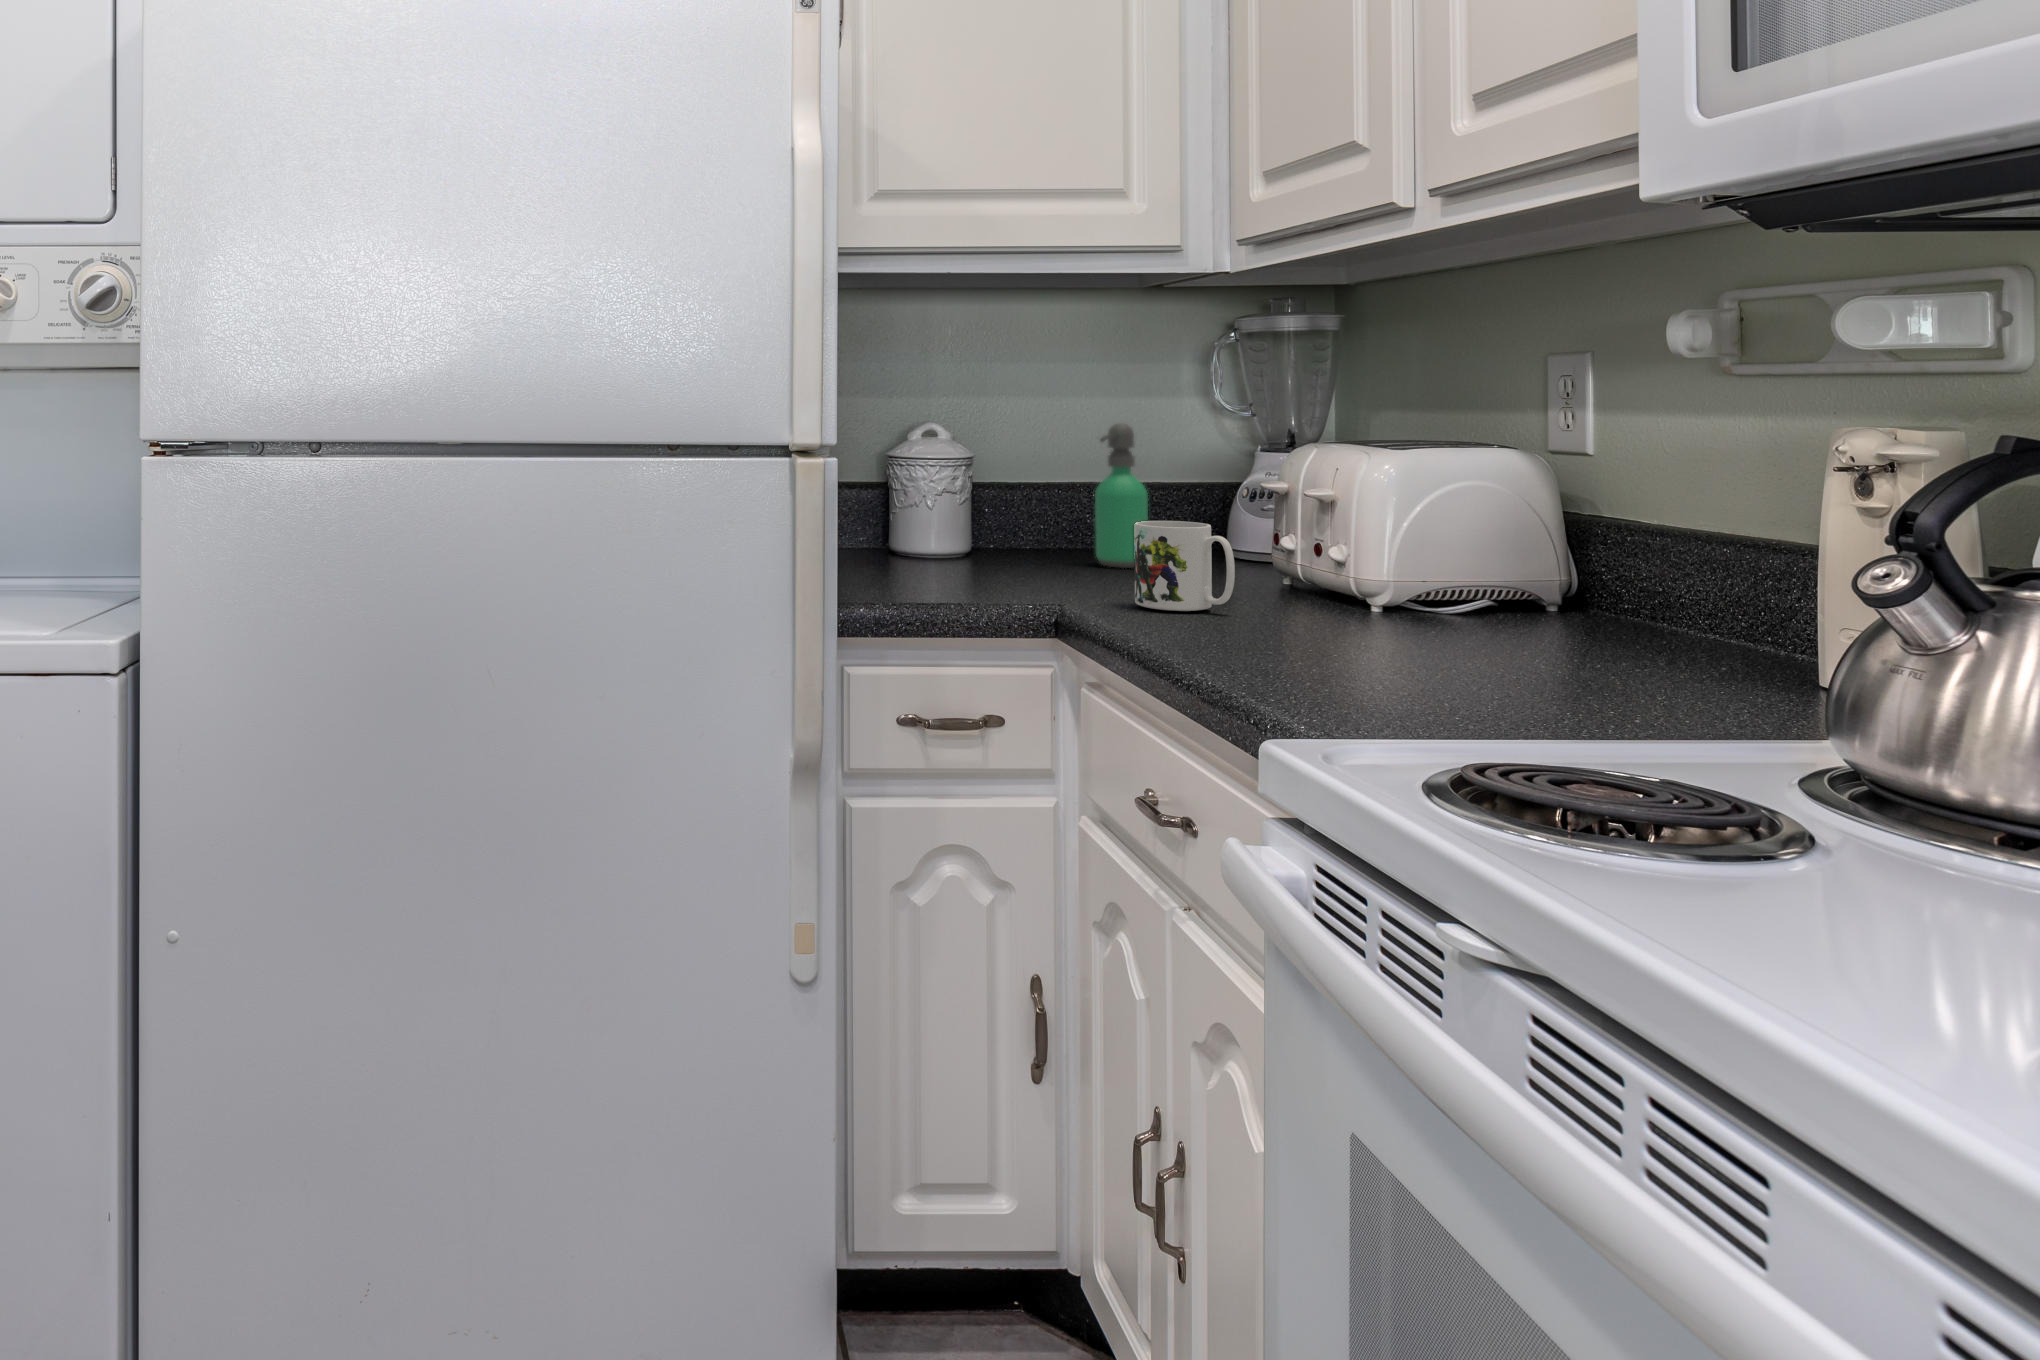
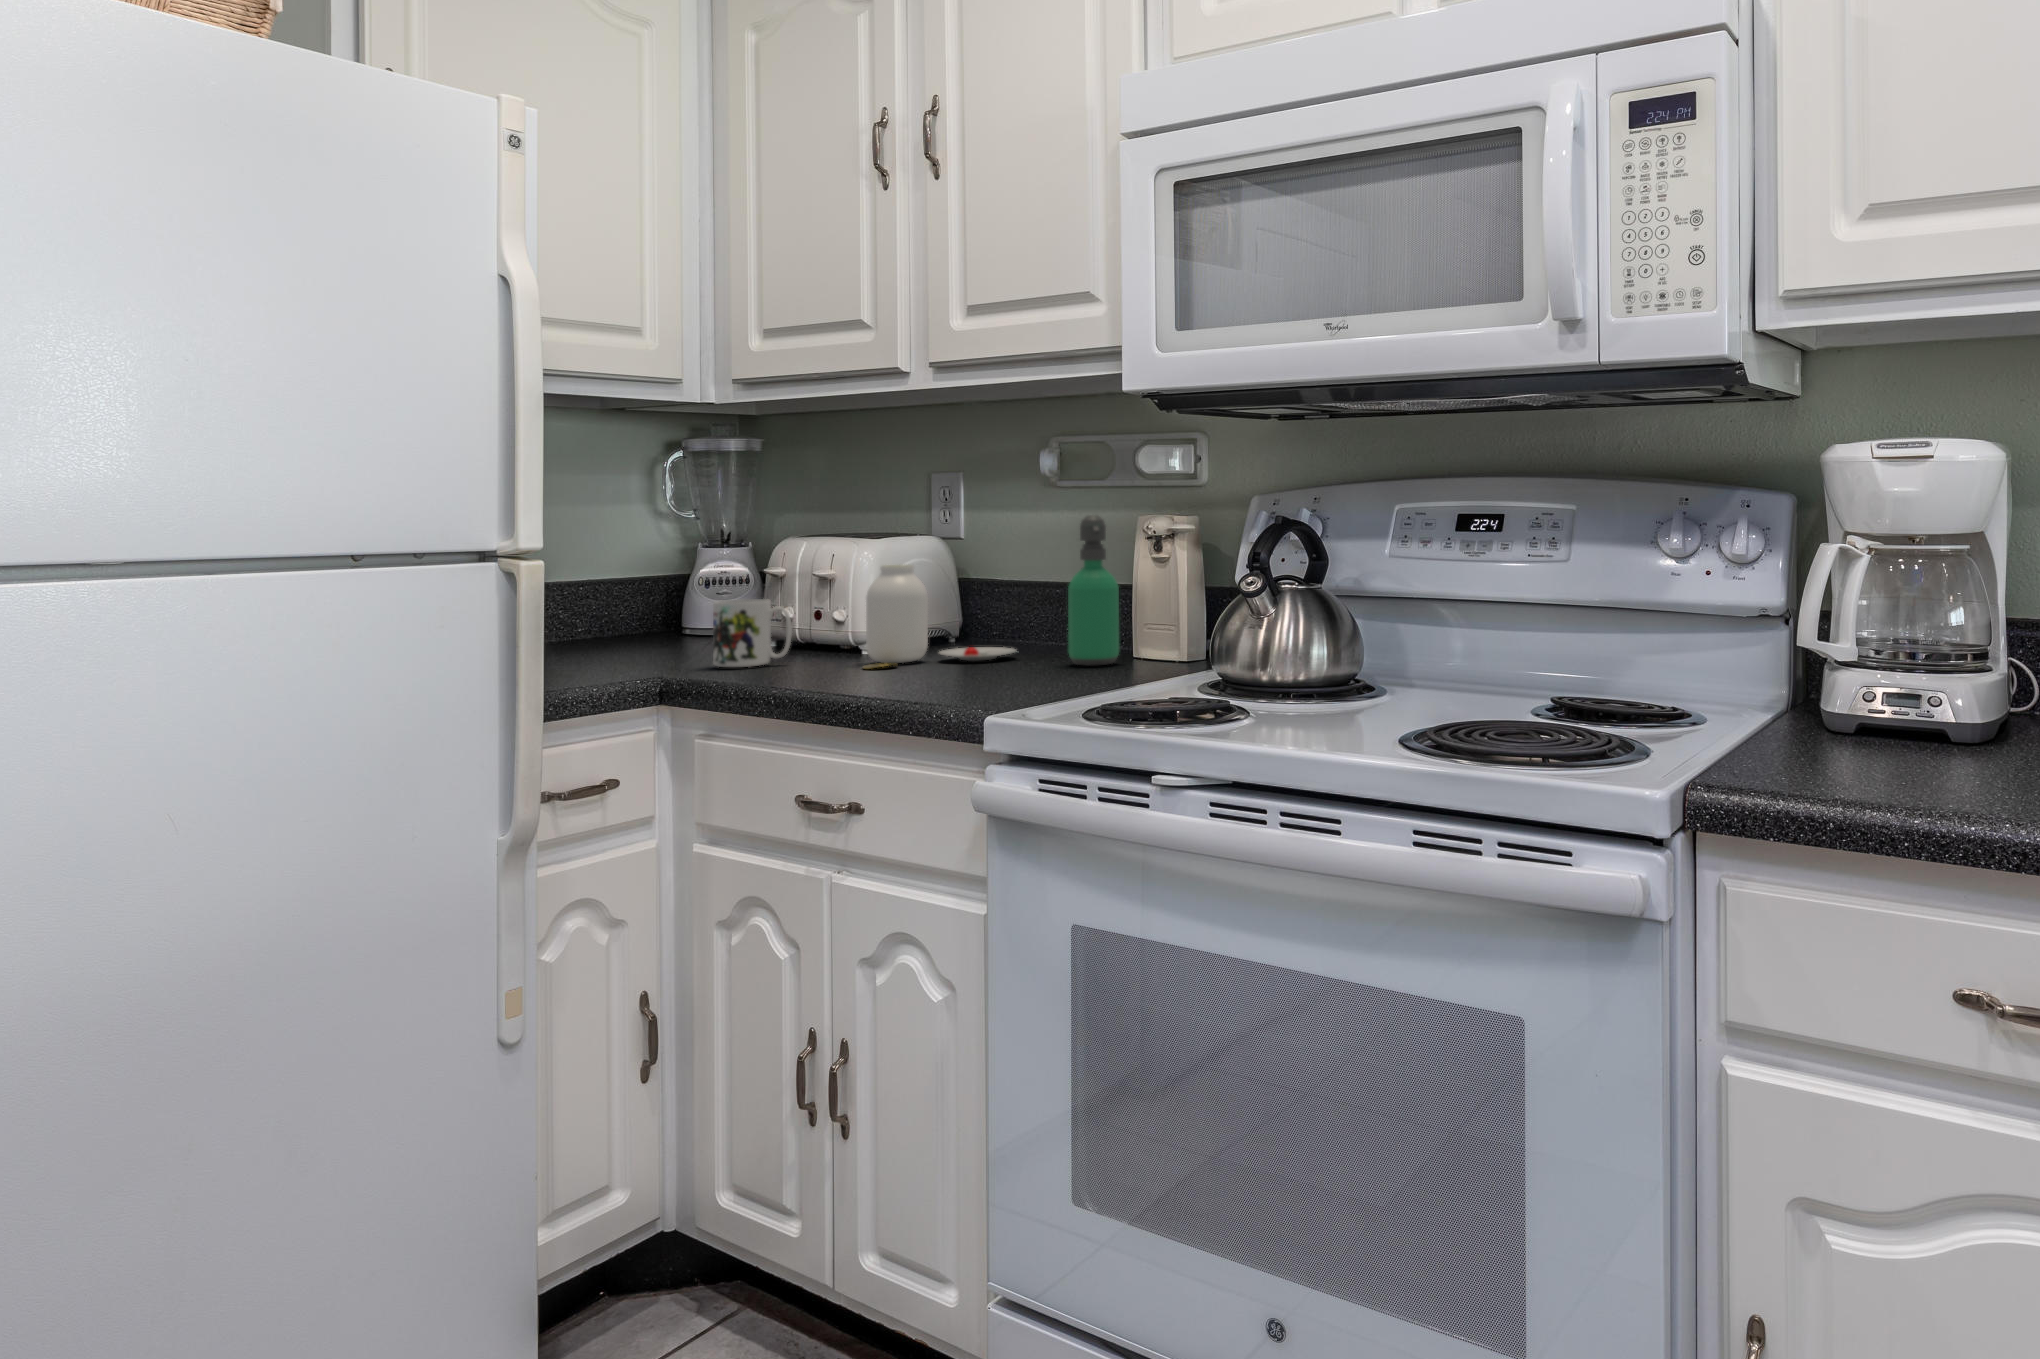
soap dispenser: present [1095,423,1148,568] -> present [1068,515,1119,666]
jar: none [1295,492,1577,650] -> present [863,565,1017,669]

